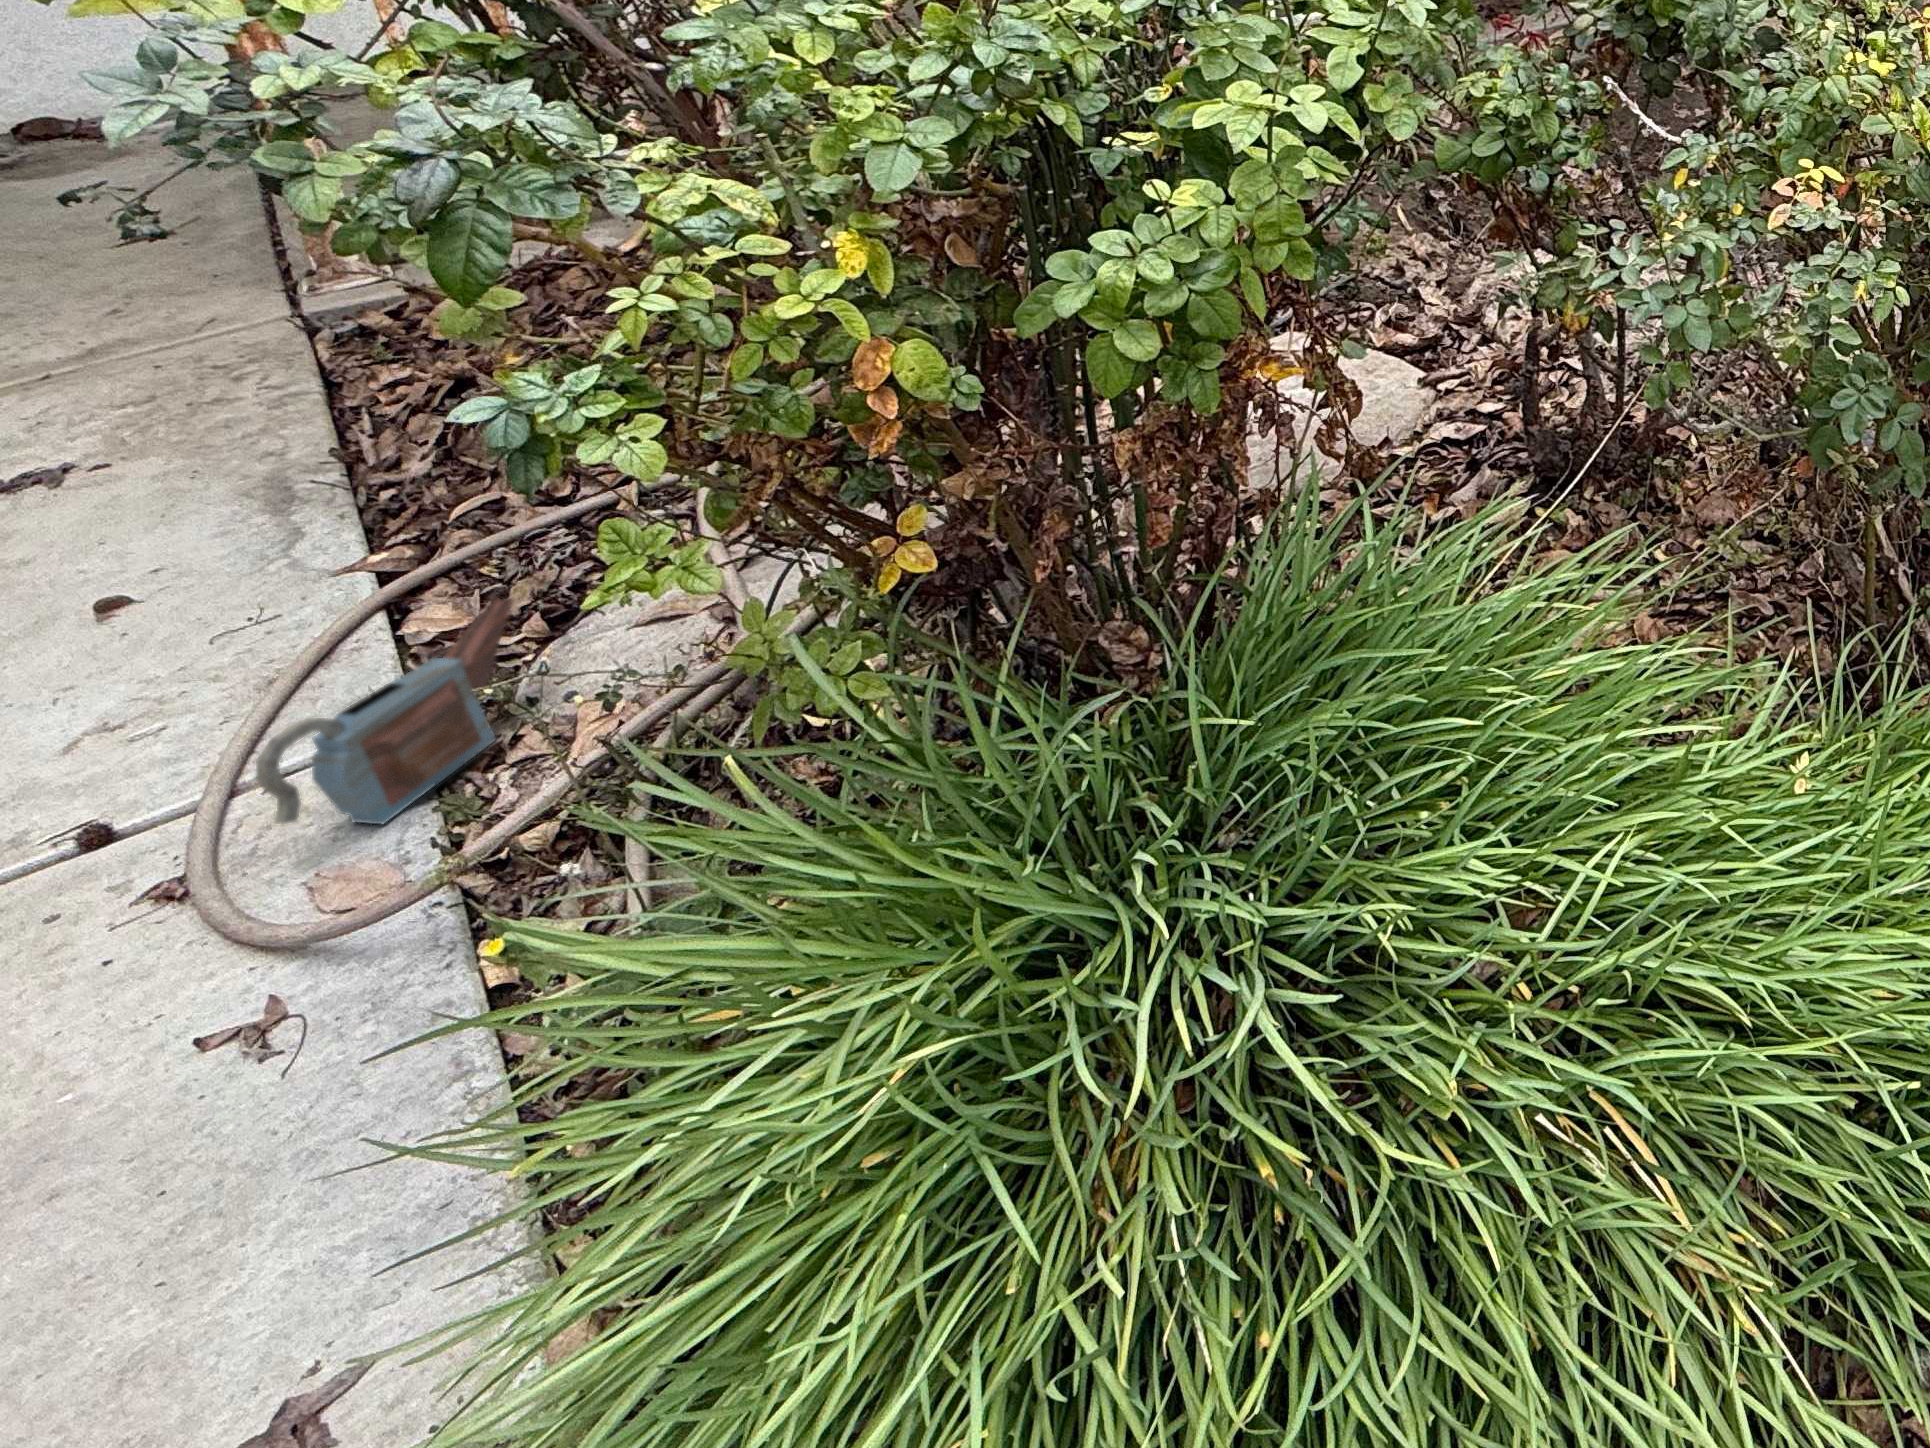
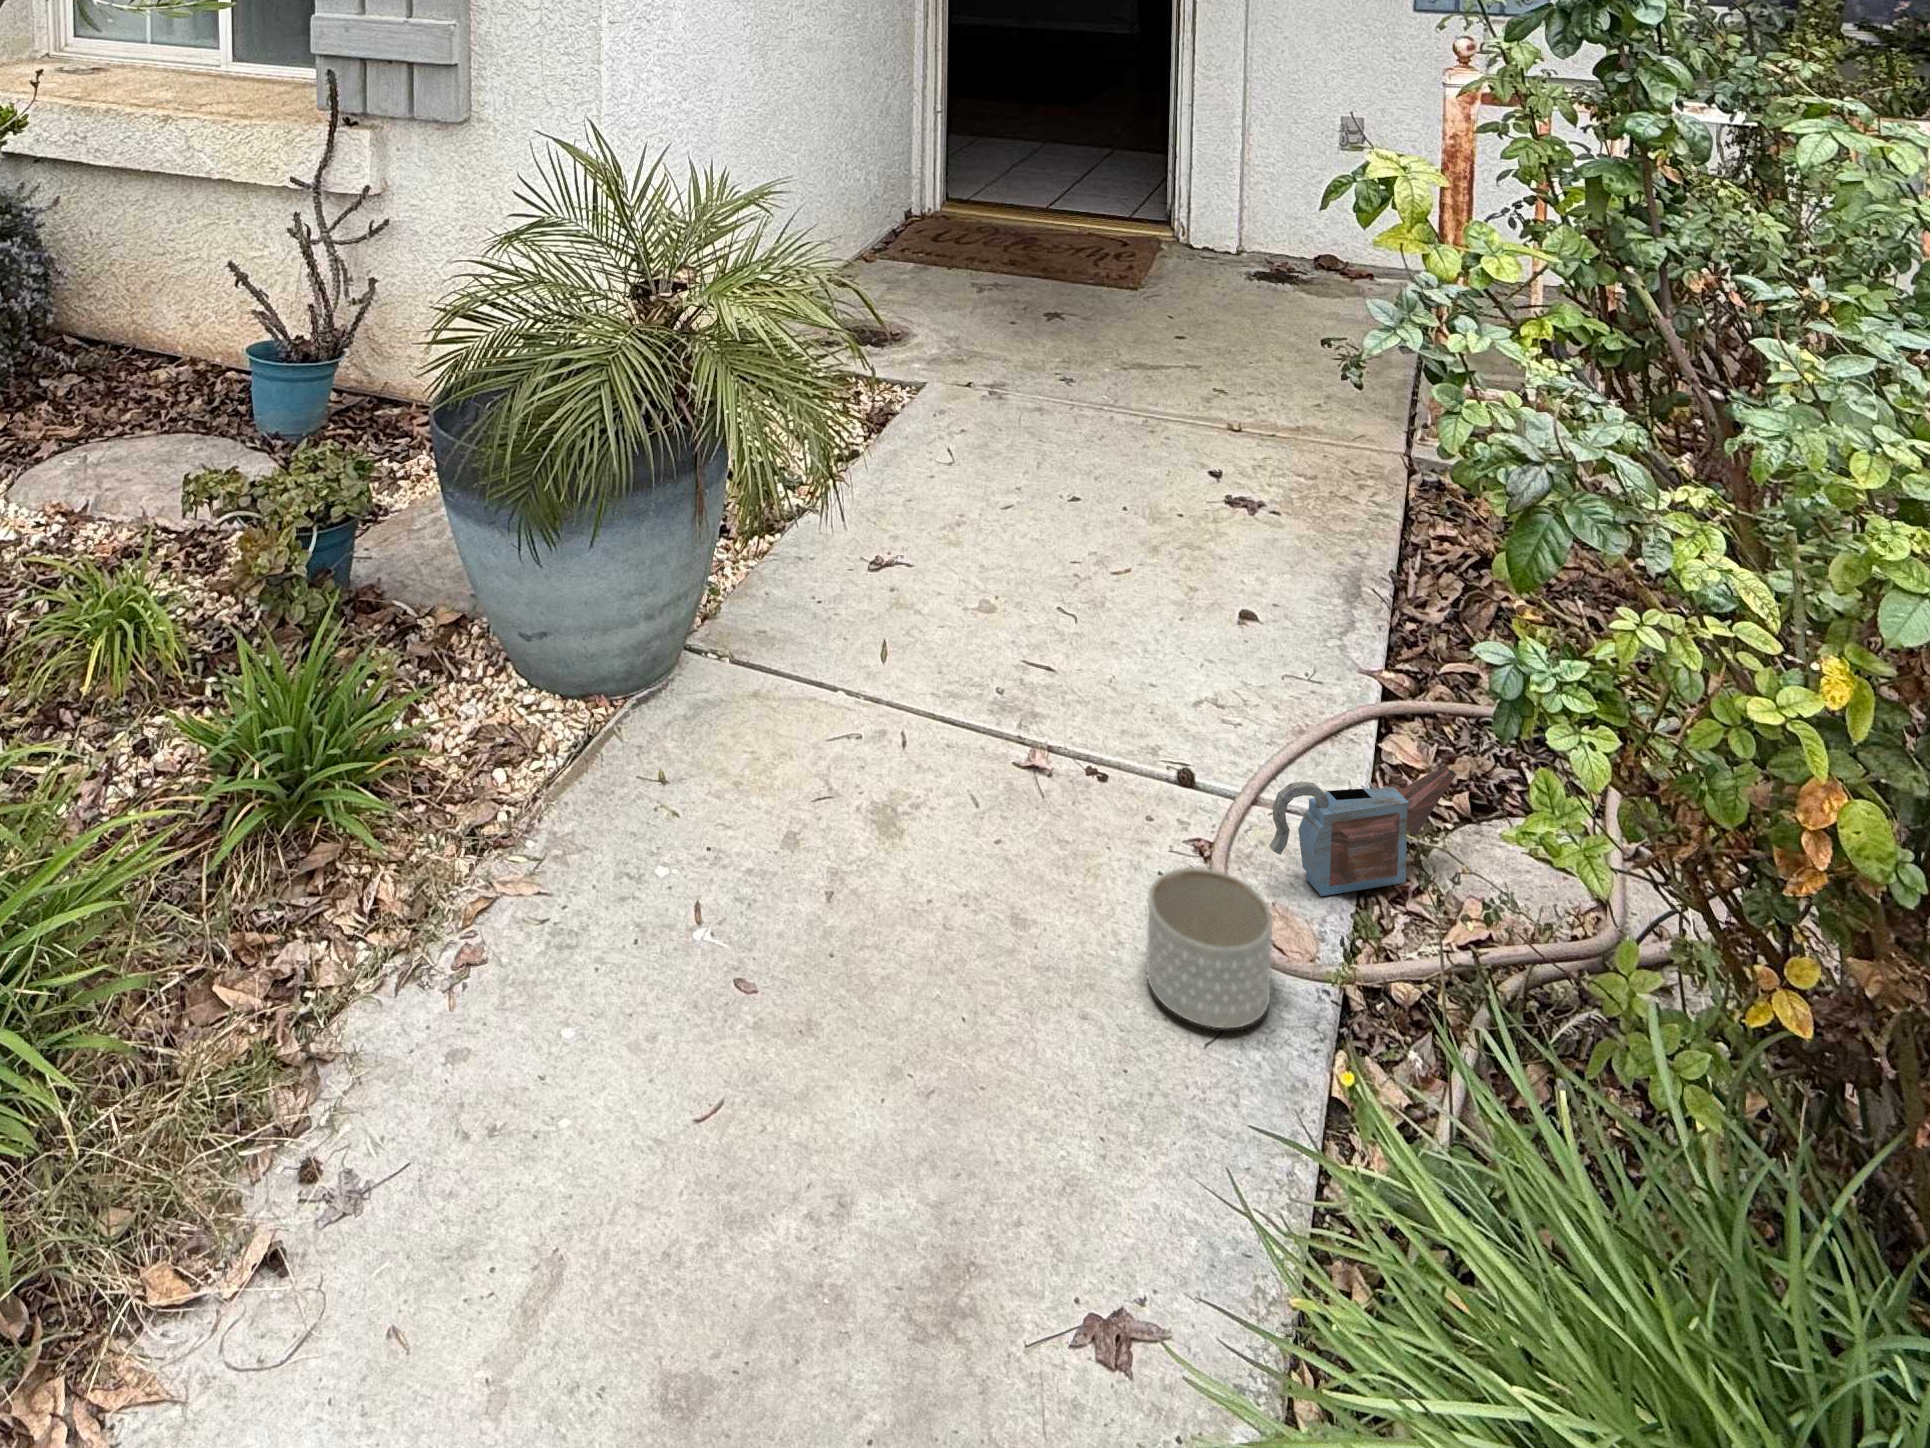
planter: none [83,877,357,1091] -> present [1147,868,1272,1029]

